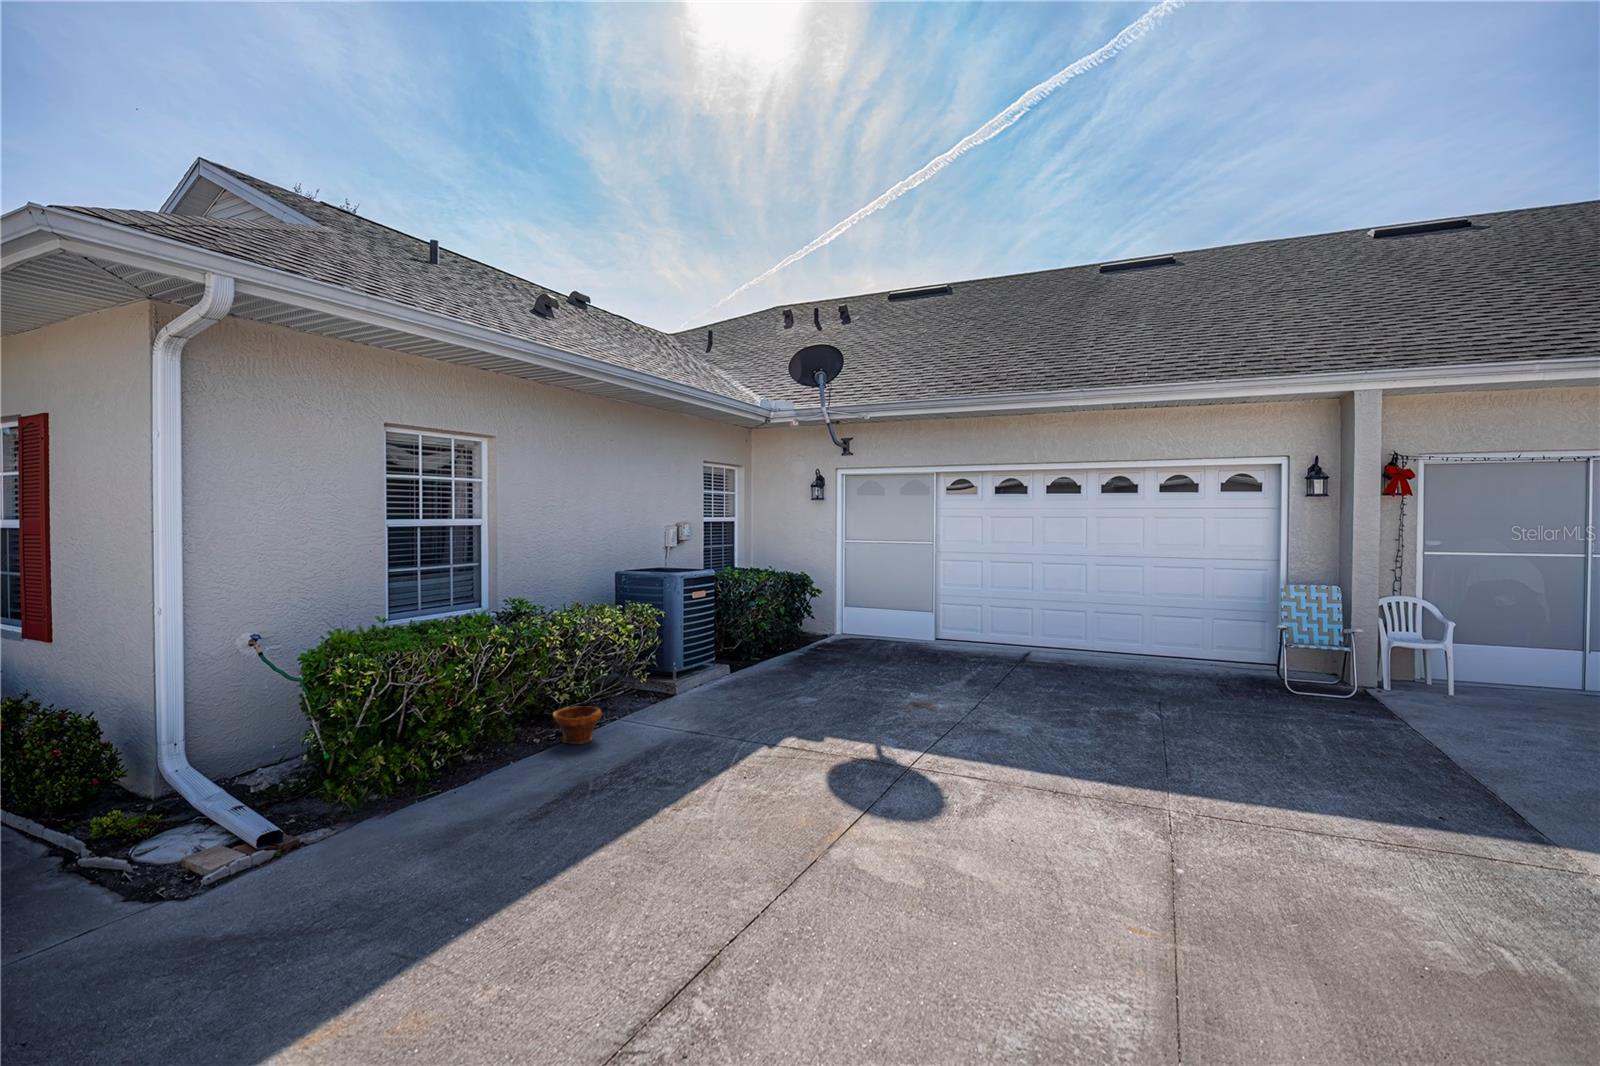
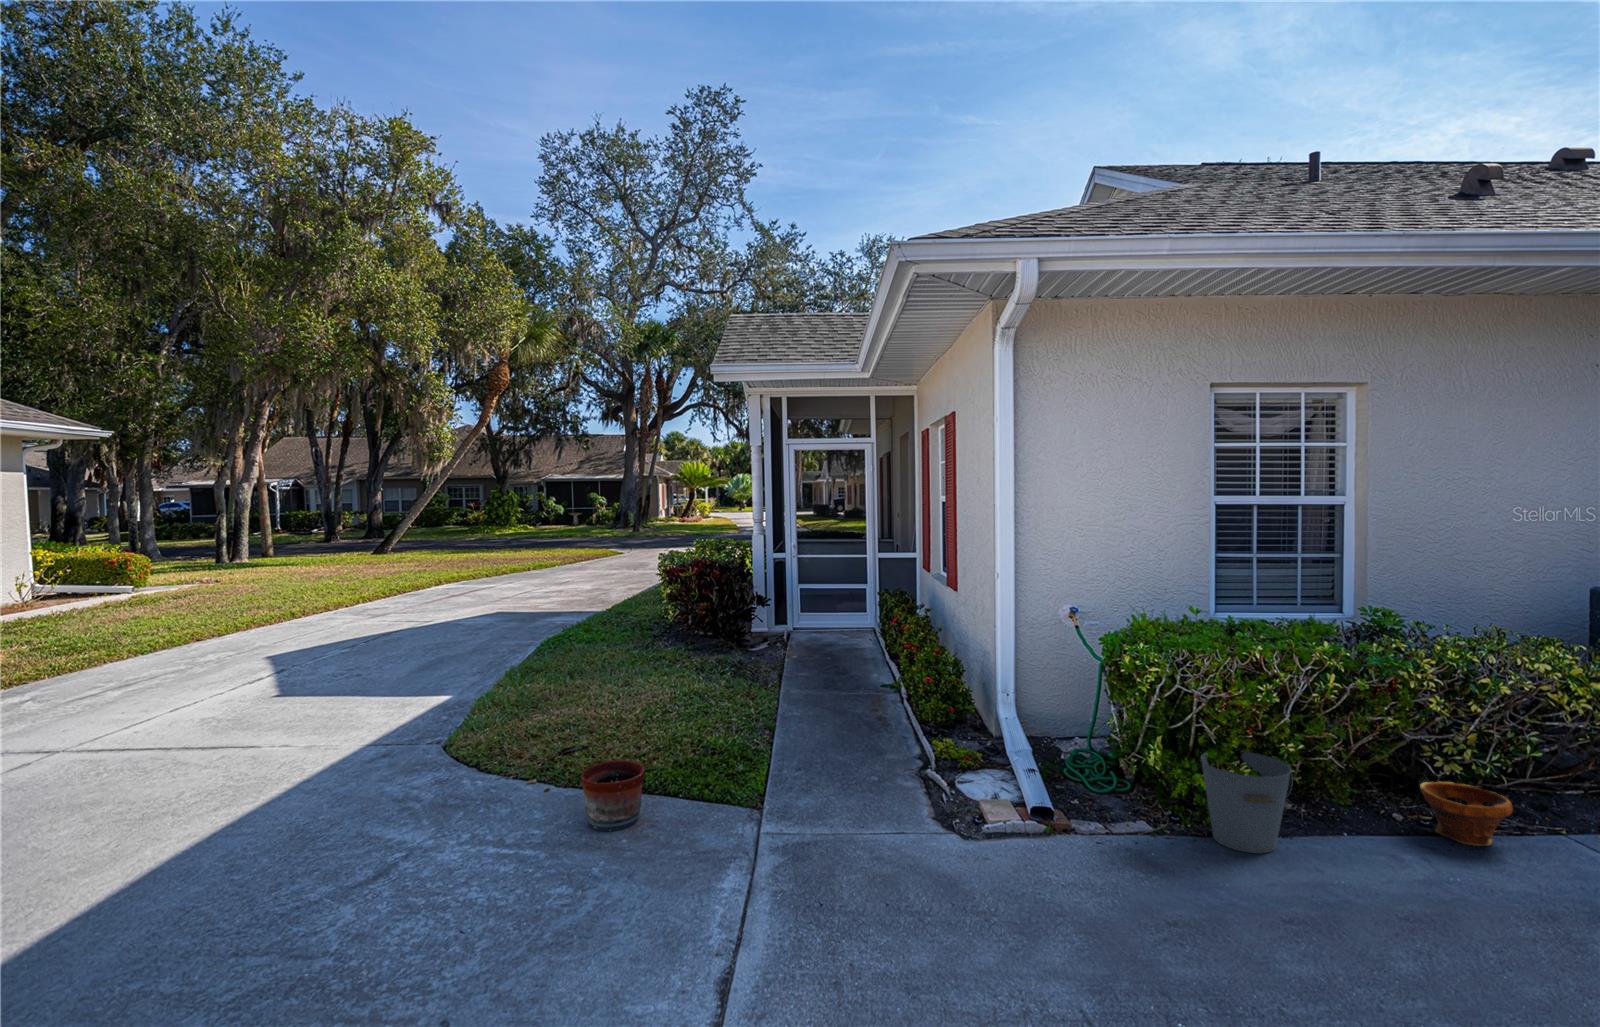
bucket: none [417,722,489,802] -> present [1201,752,1291,854]

